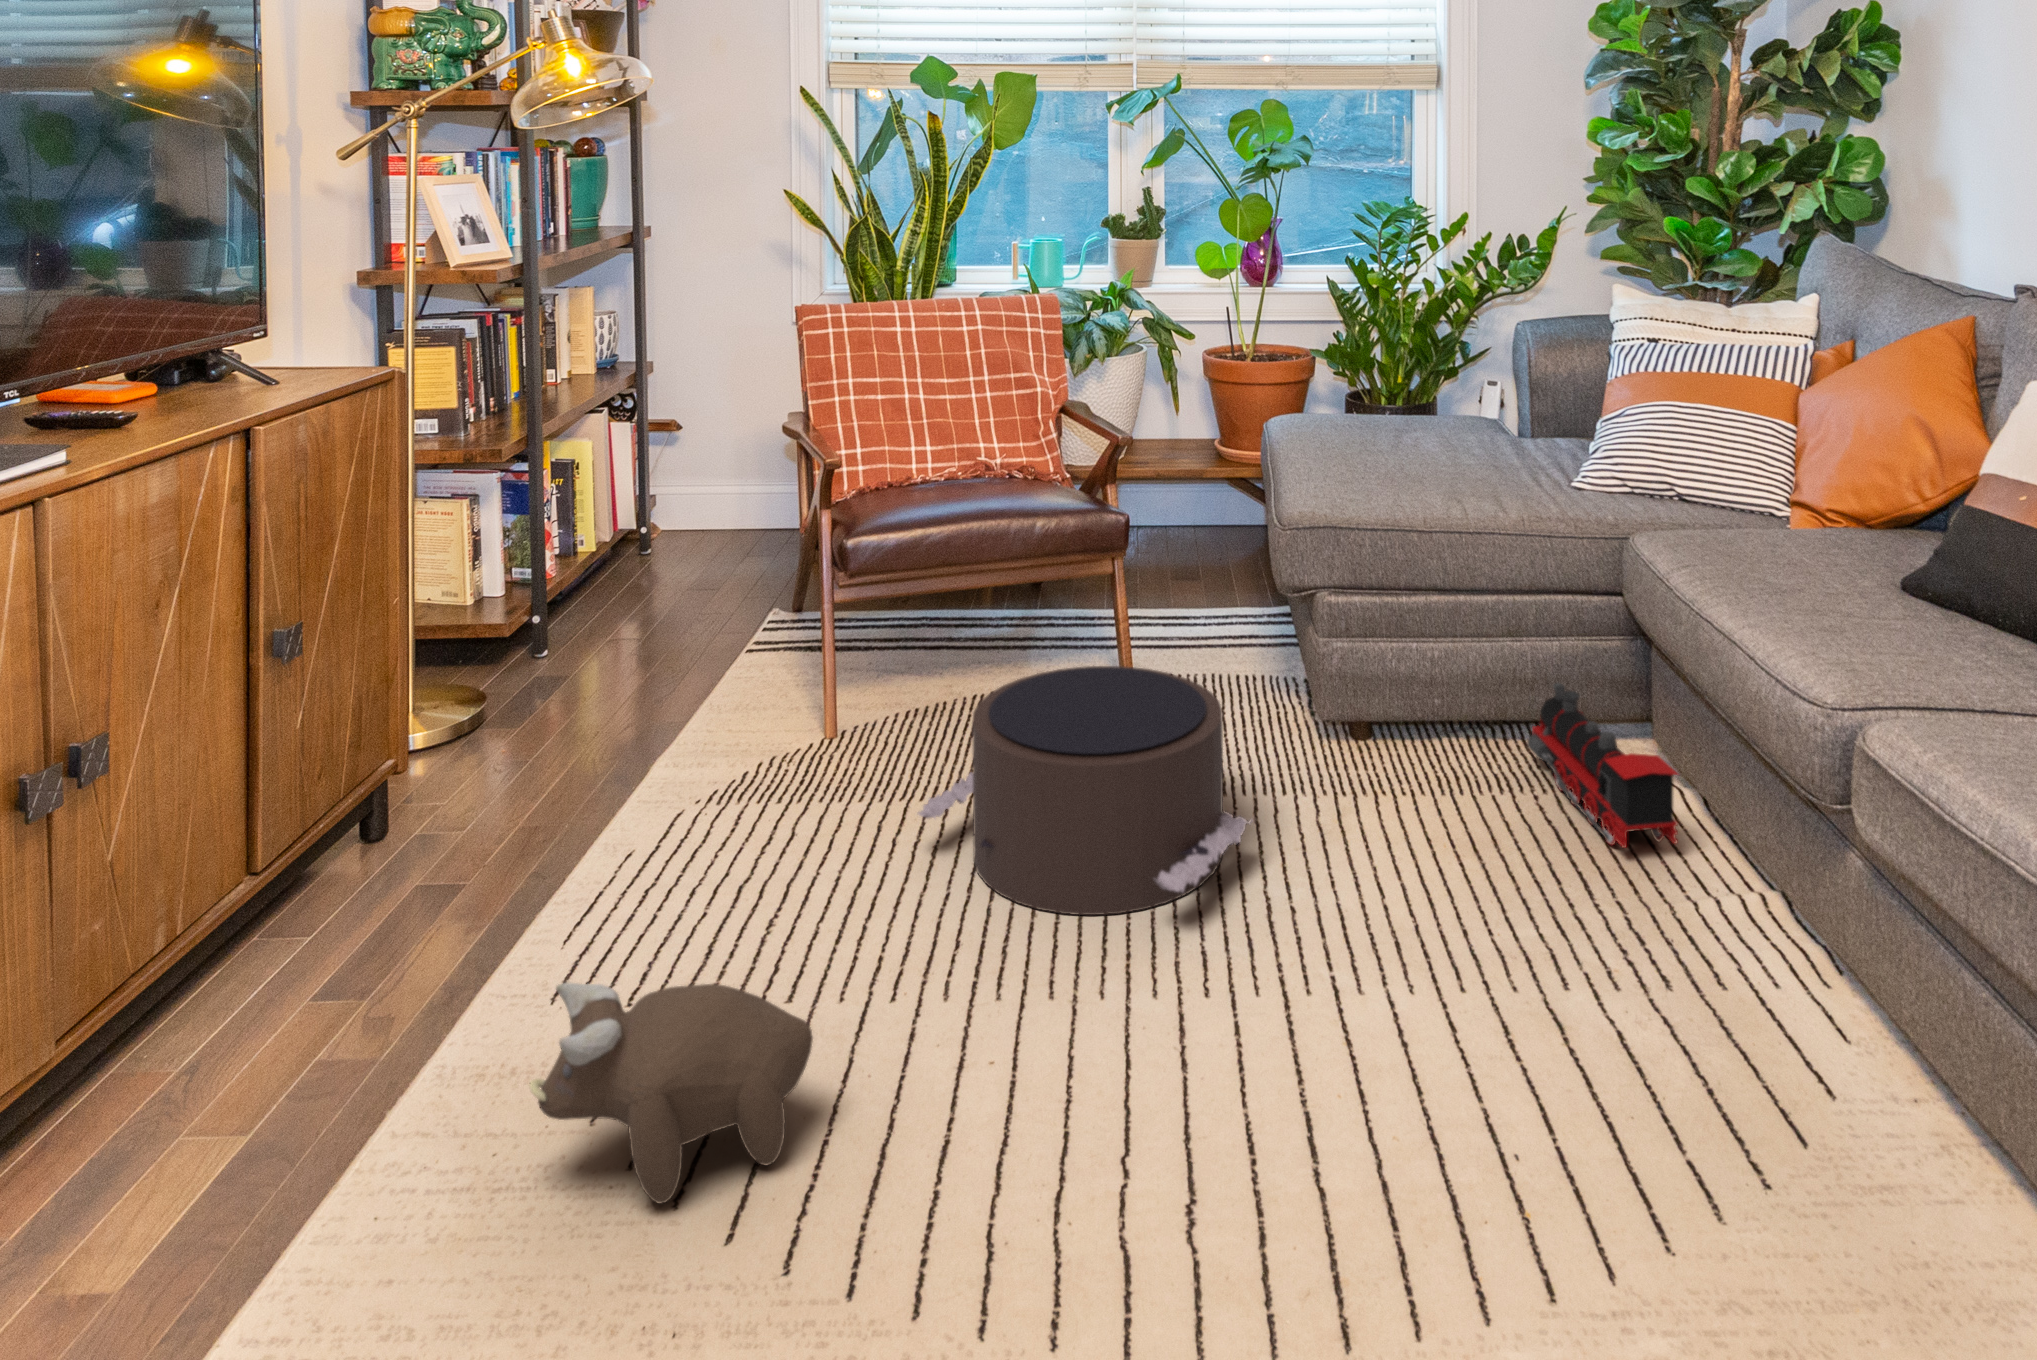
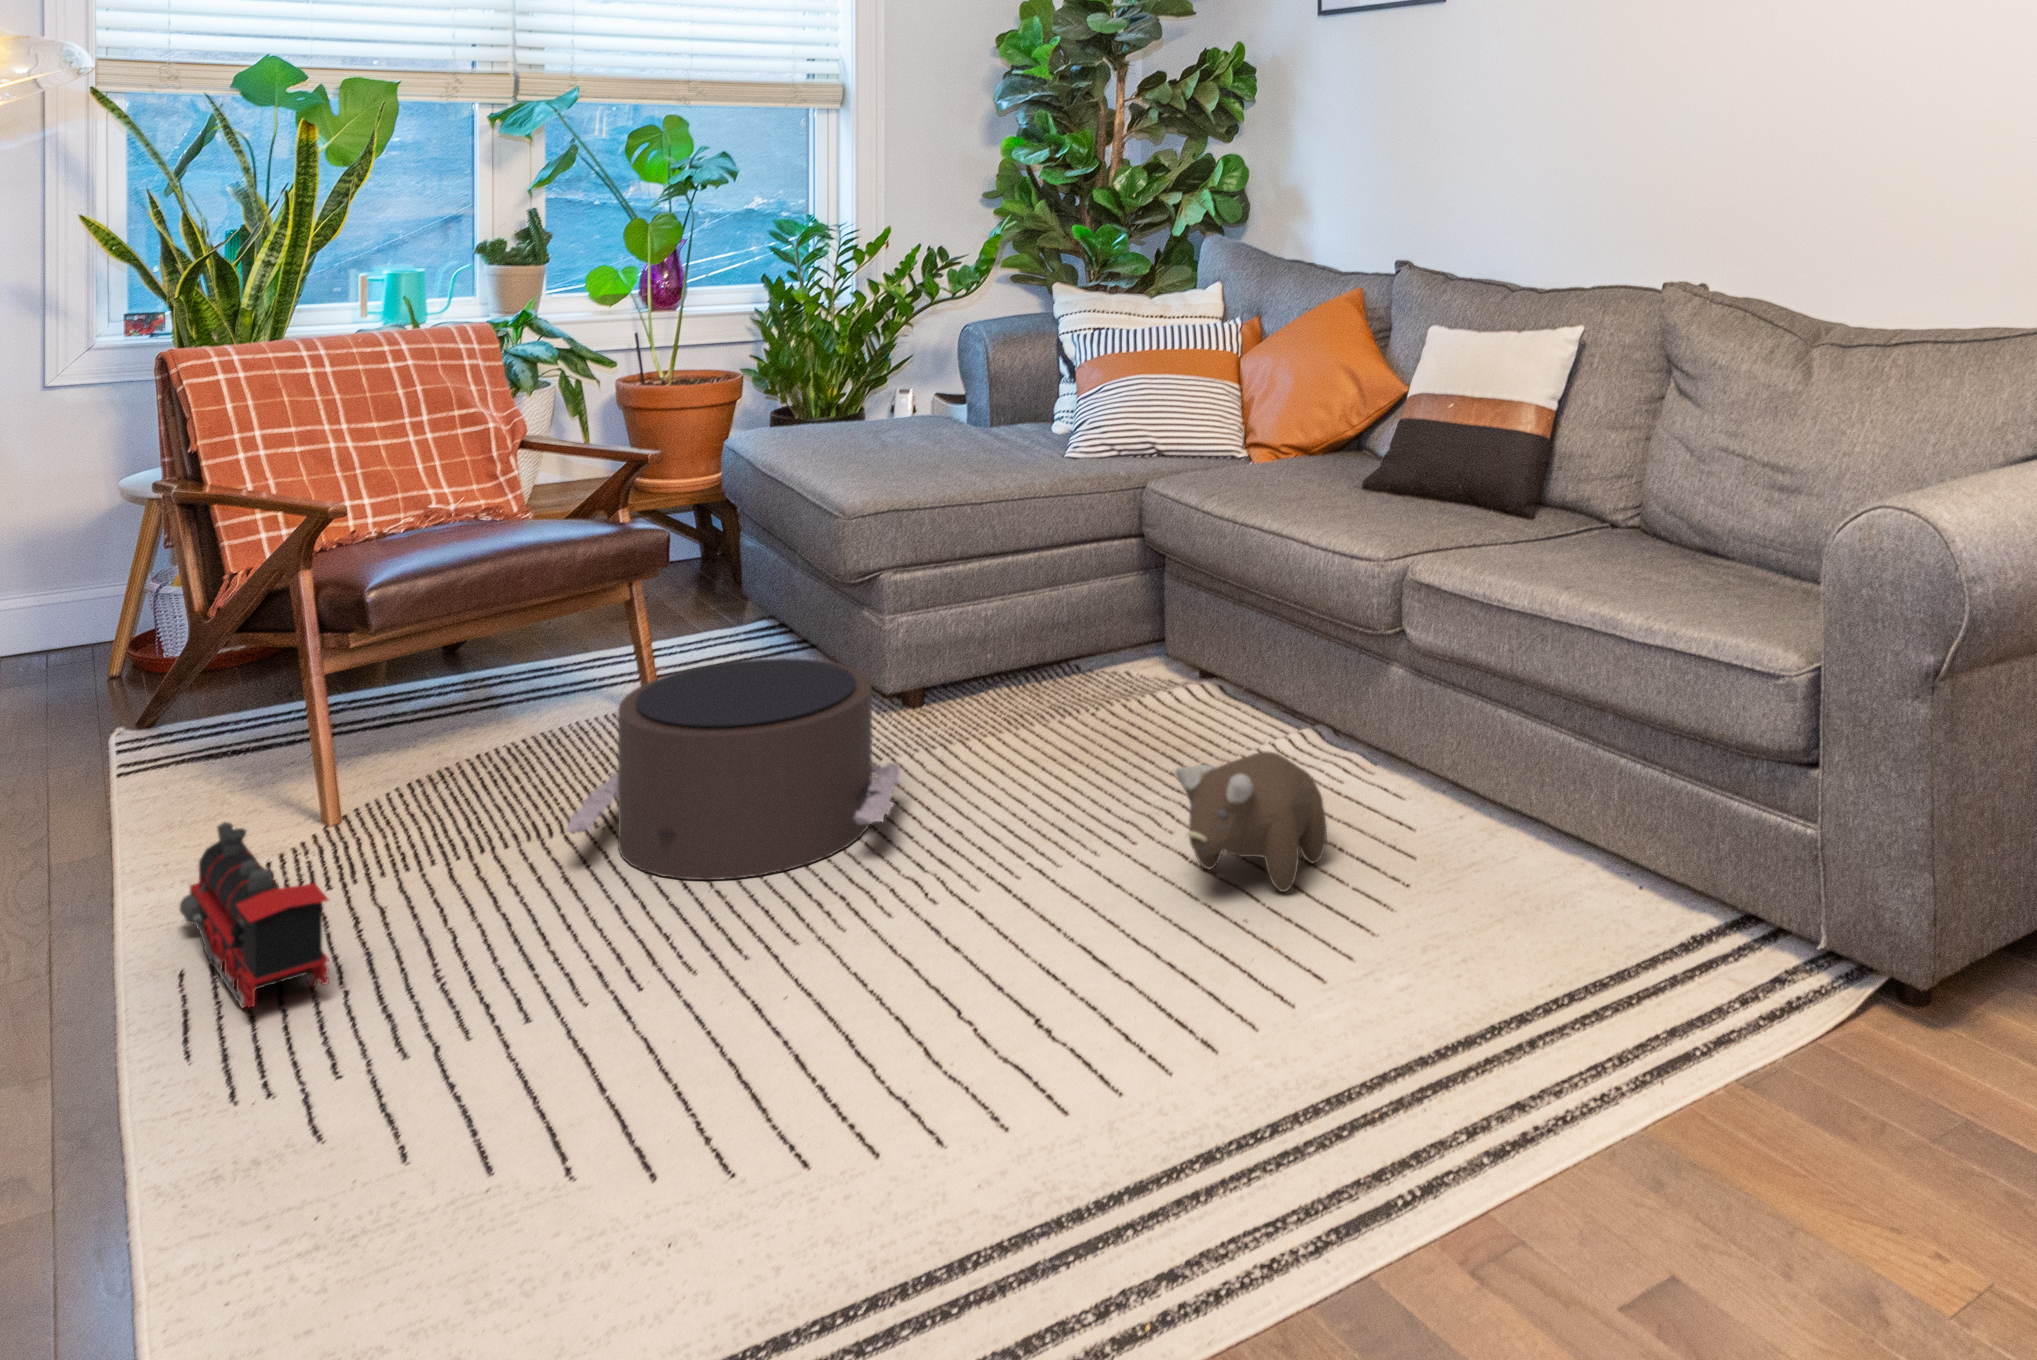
toy train: present [1527,683,1678,848] -> present [180,822,329,1008]
plush toy: present [529,983,813,1203] -> present [1175,751,1327,892]

